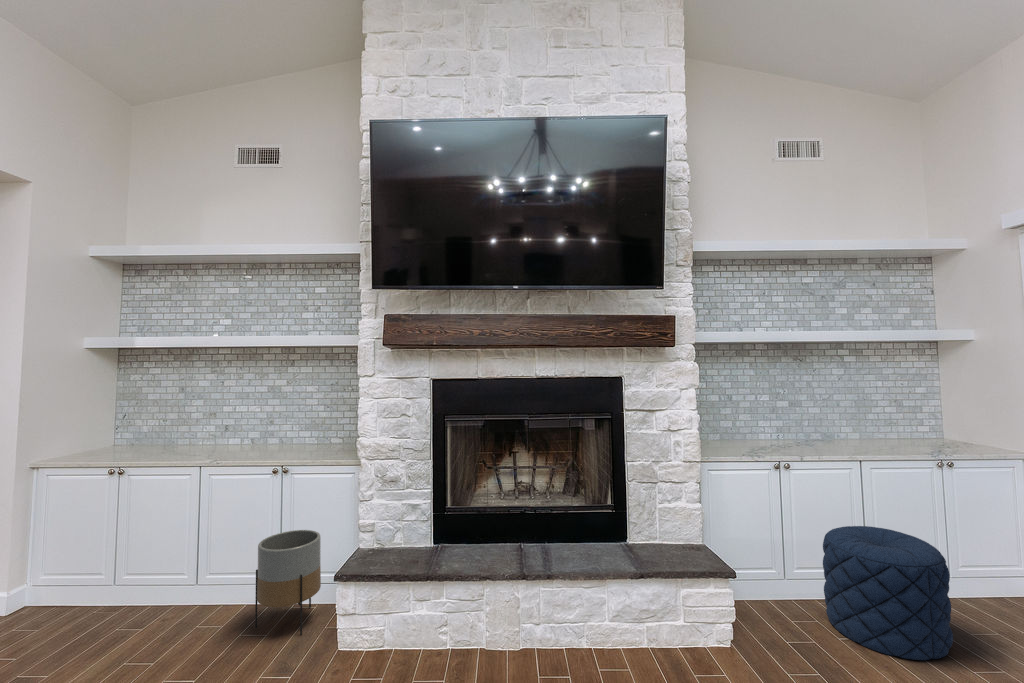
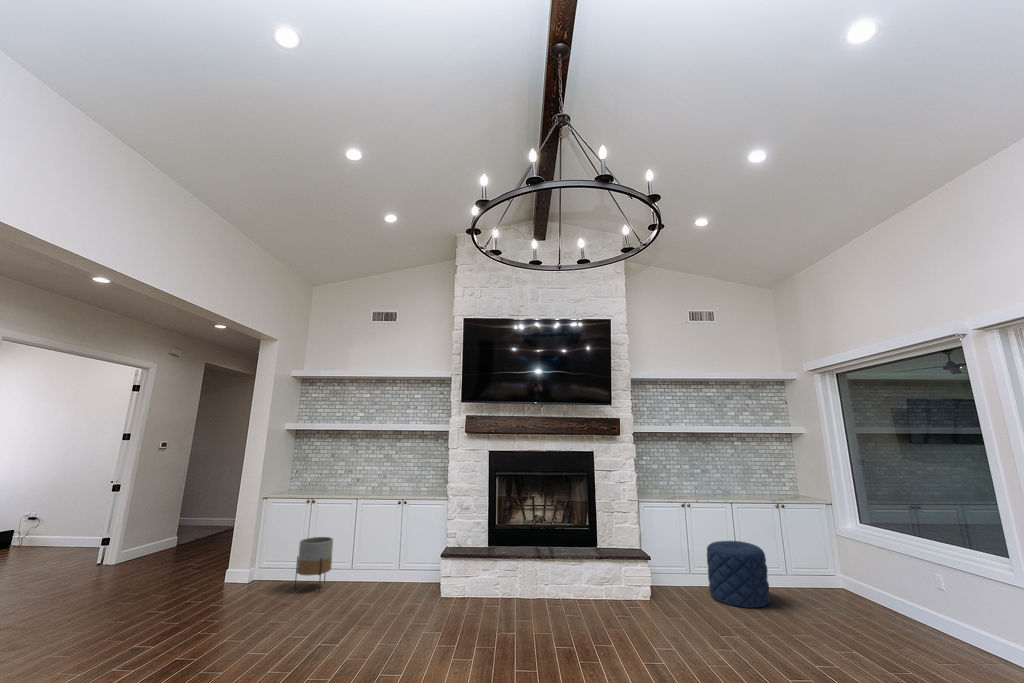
planter: present [255,530,321,635] -> present [295,537,333,591]

